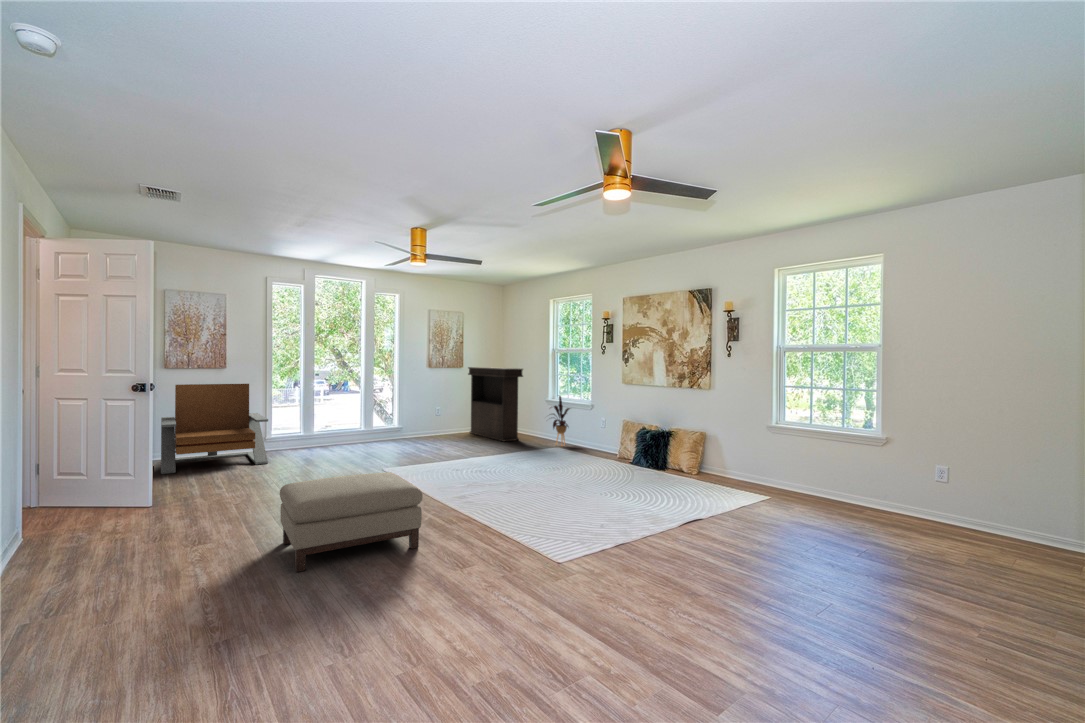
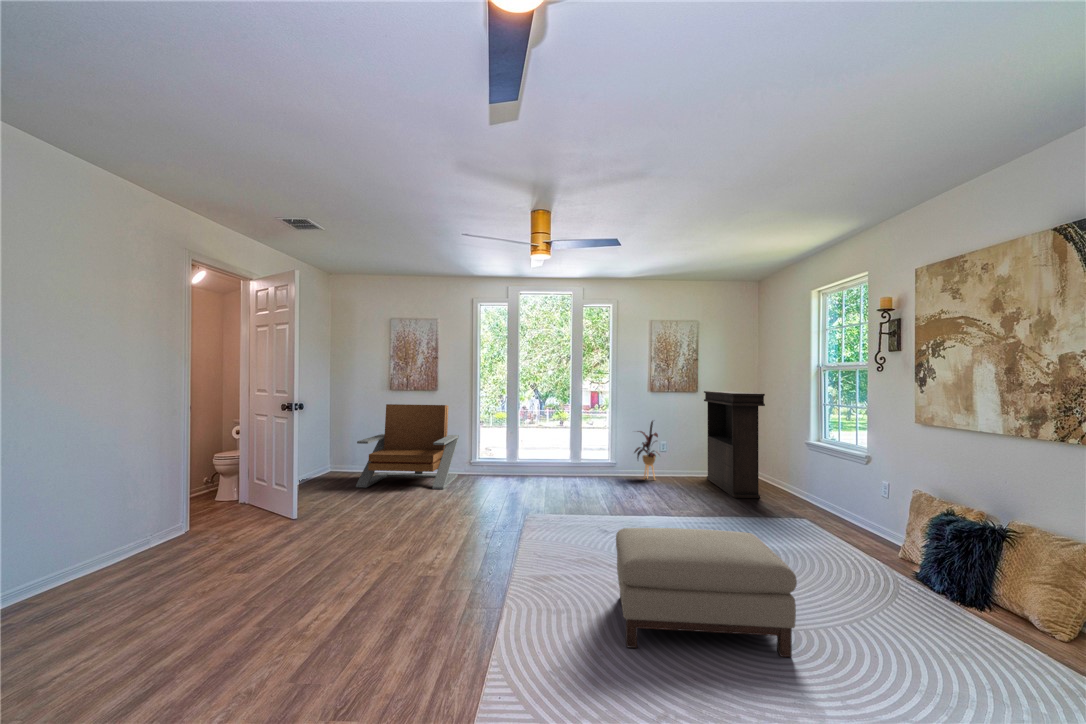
house plant: present [553,396,570,445] -> present [634,421,658,480]
ottoman: present [280,472,423,572] -> present [616,528,797,657]

